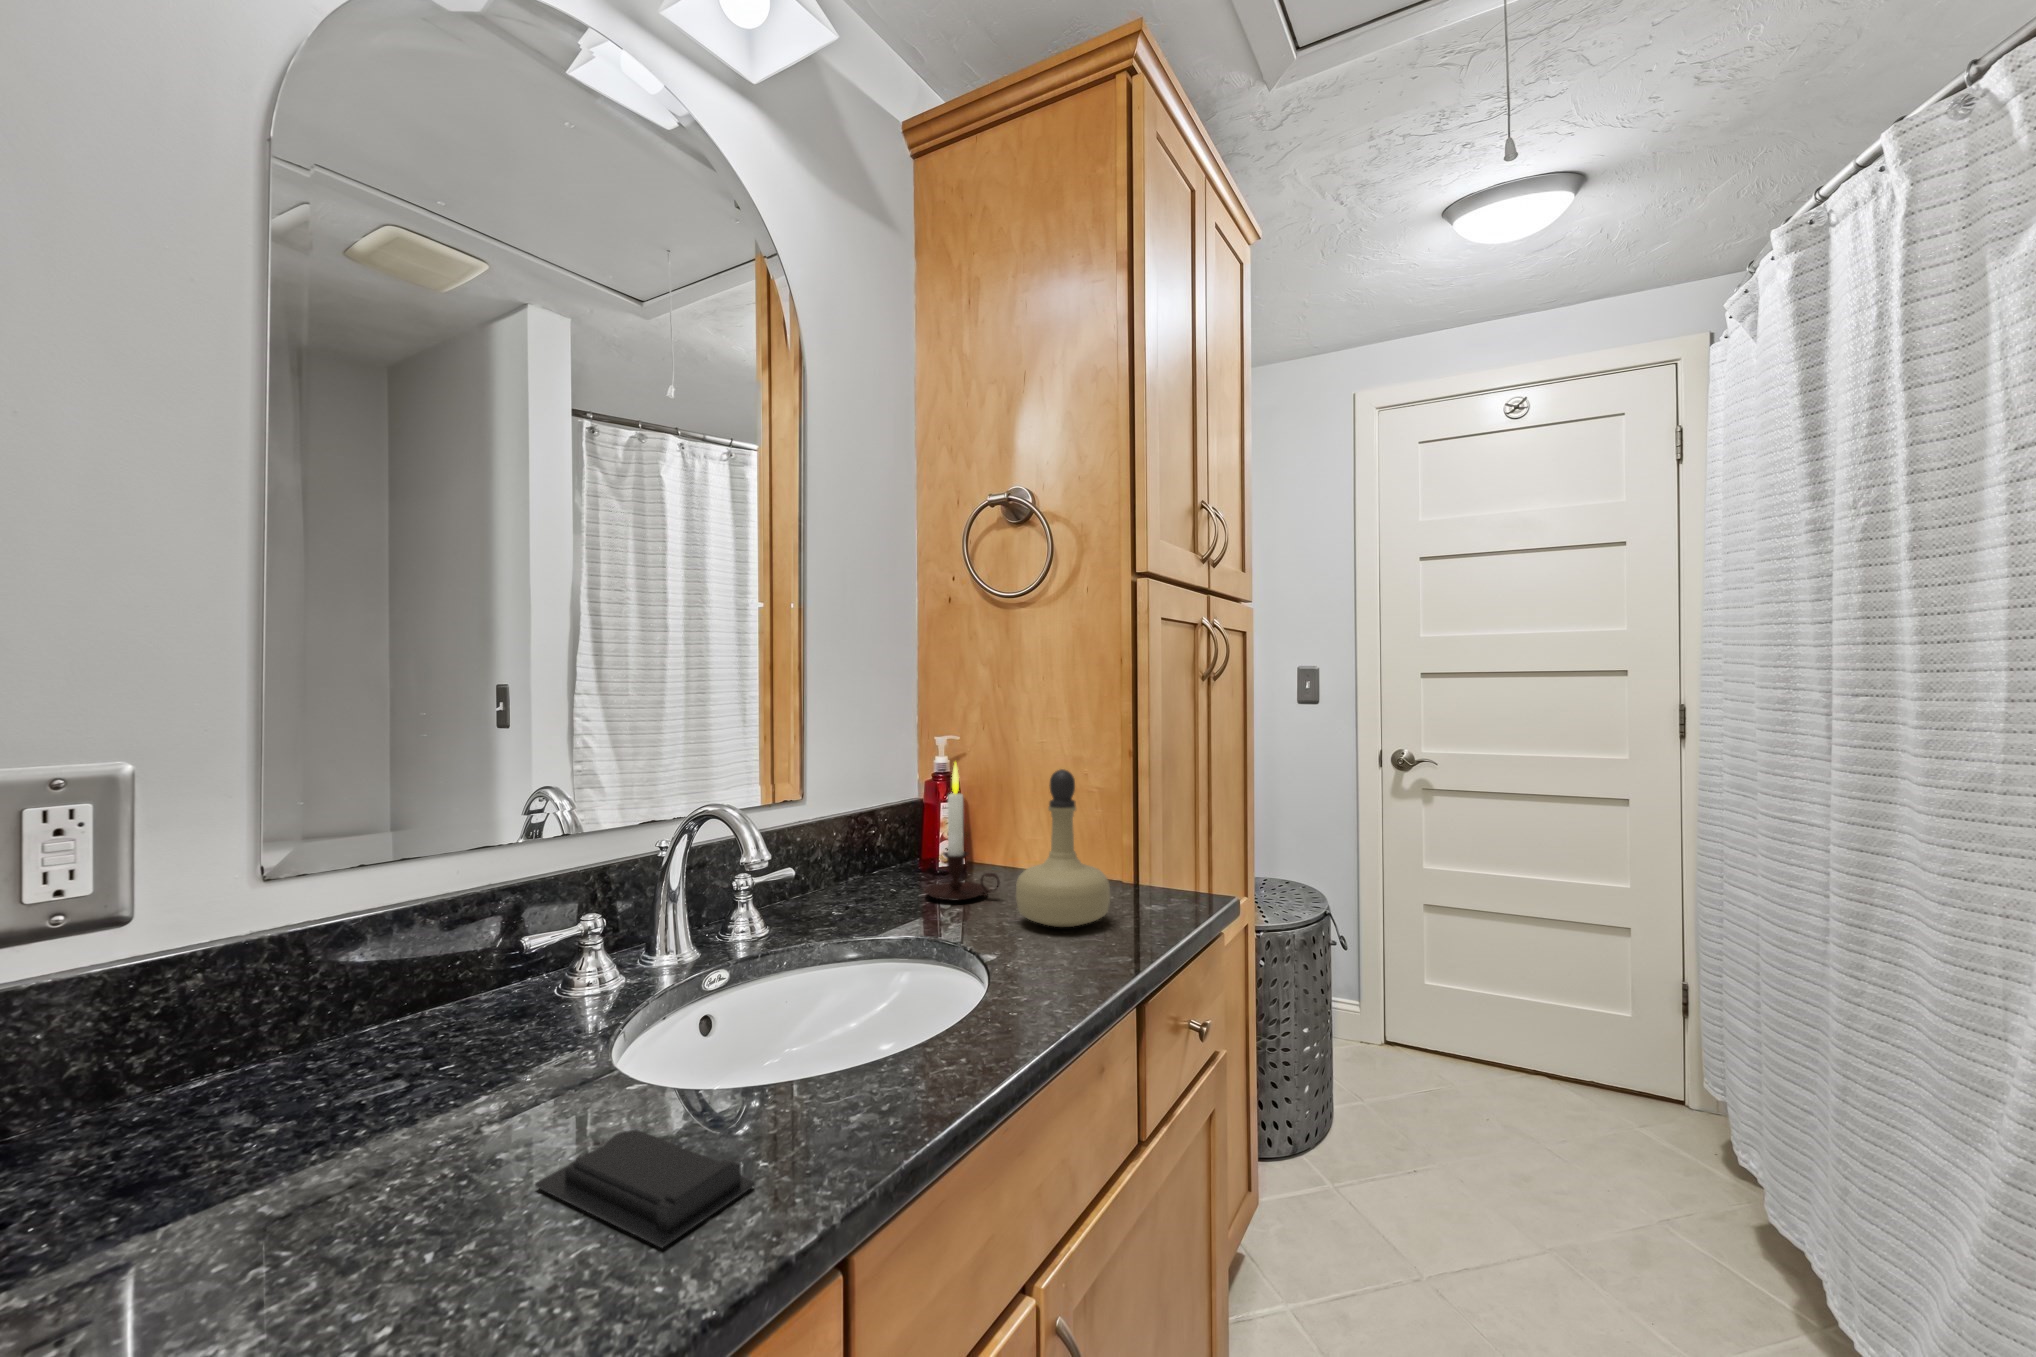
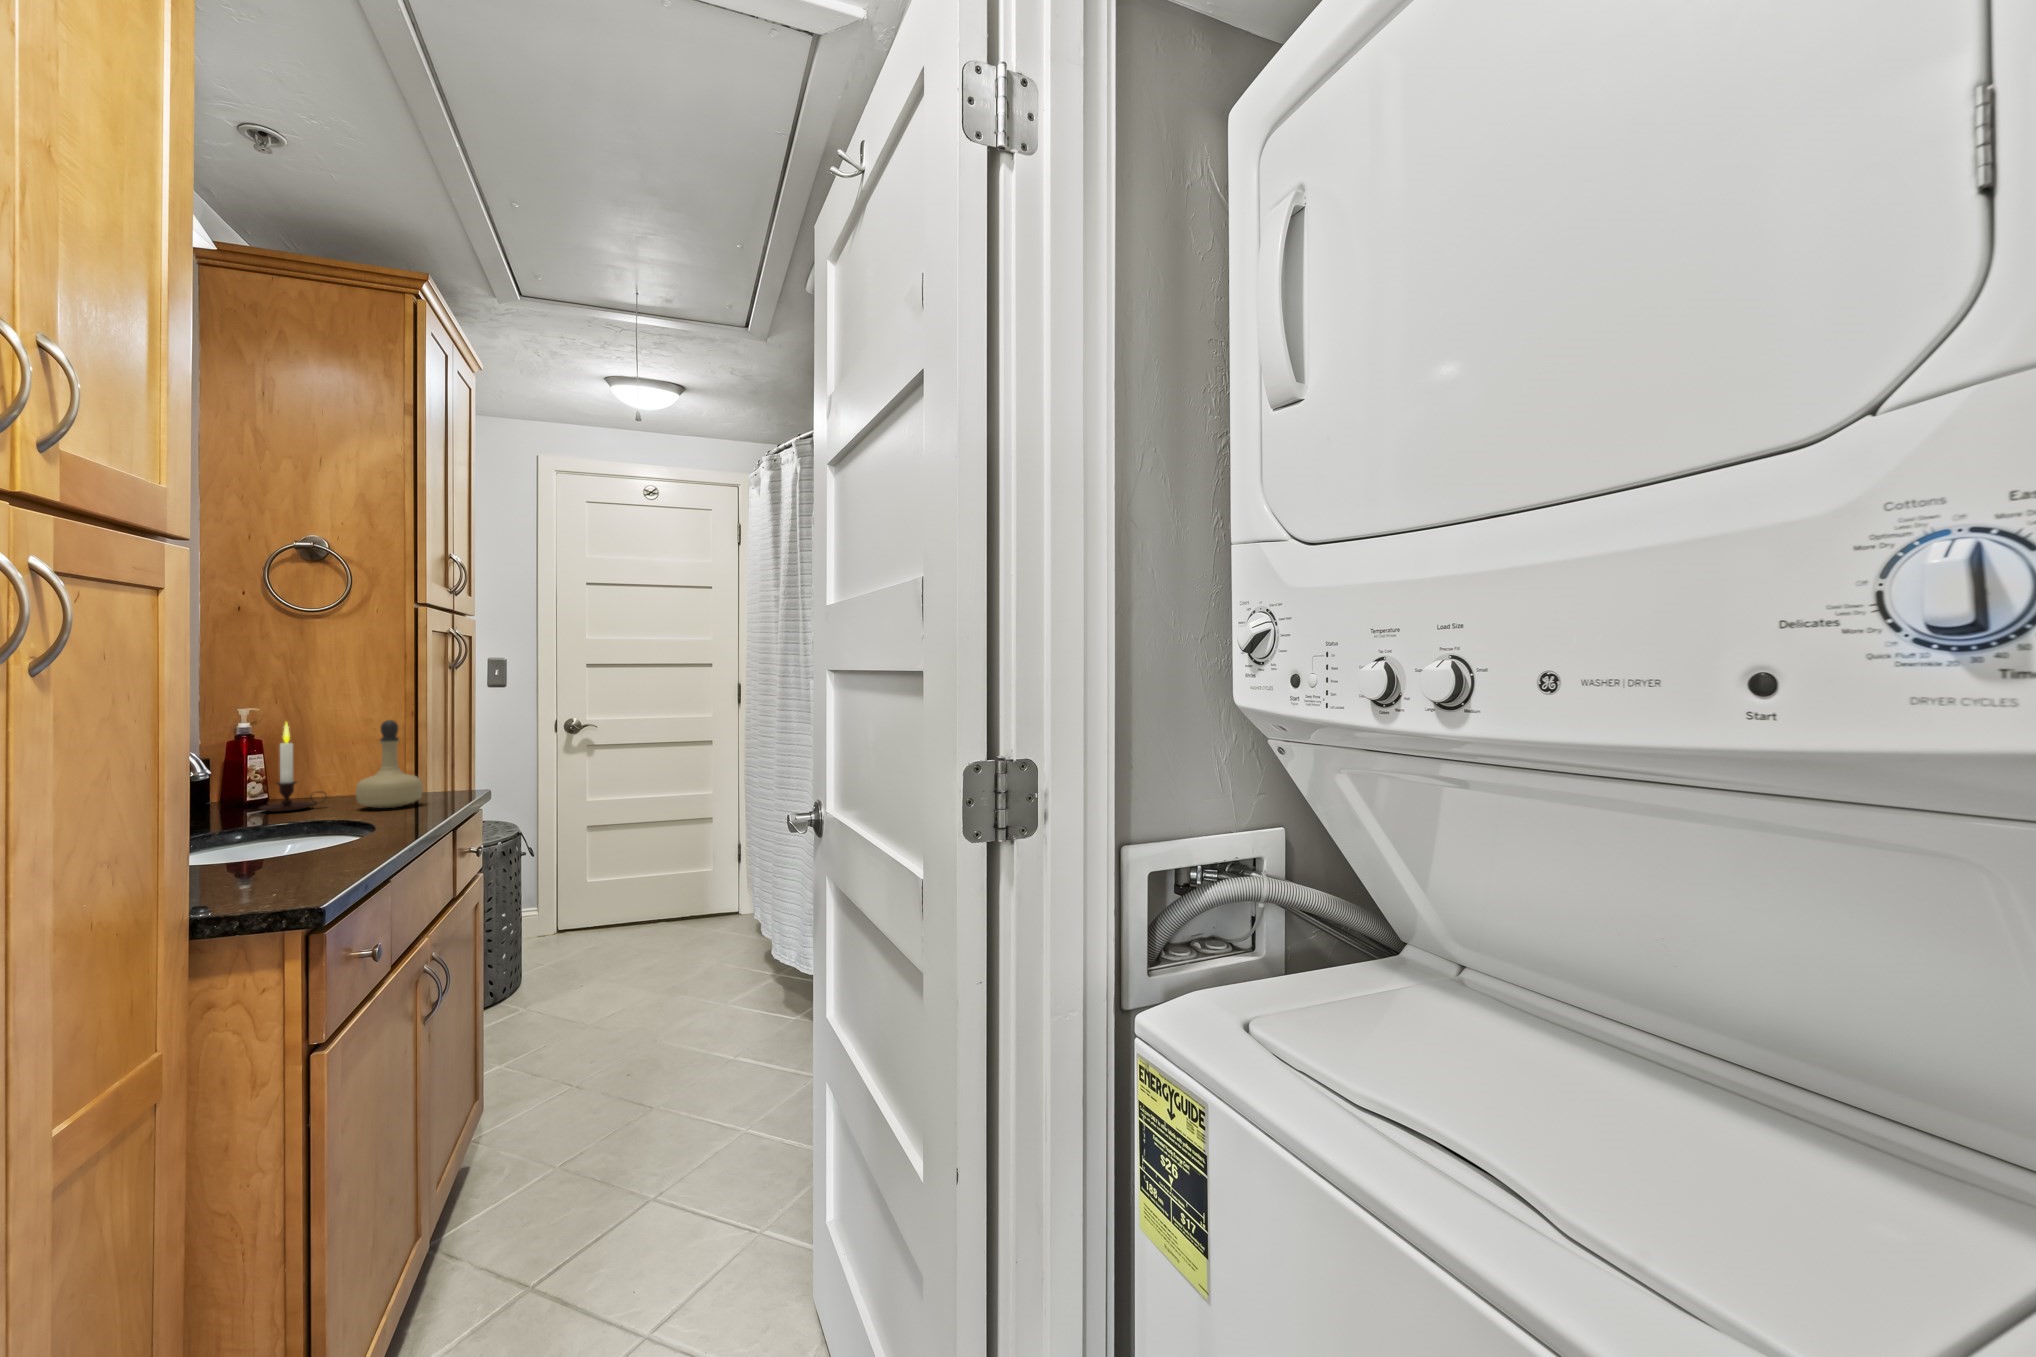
soap bar: present [535,1130,755,1248] -> none [249,846,357,871]

